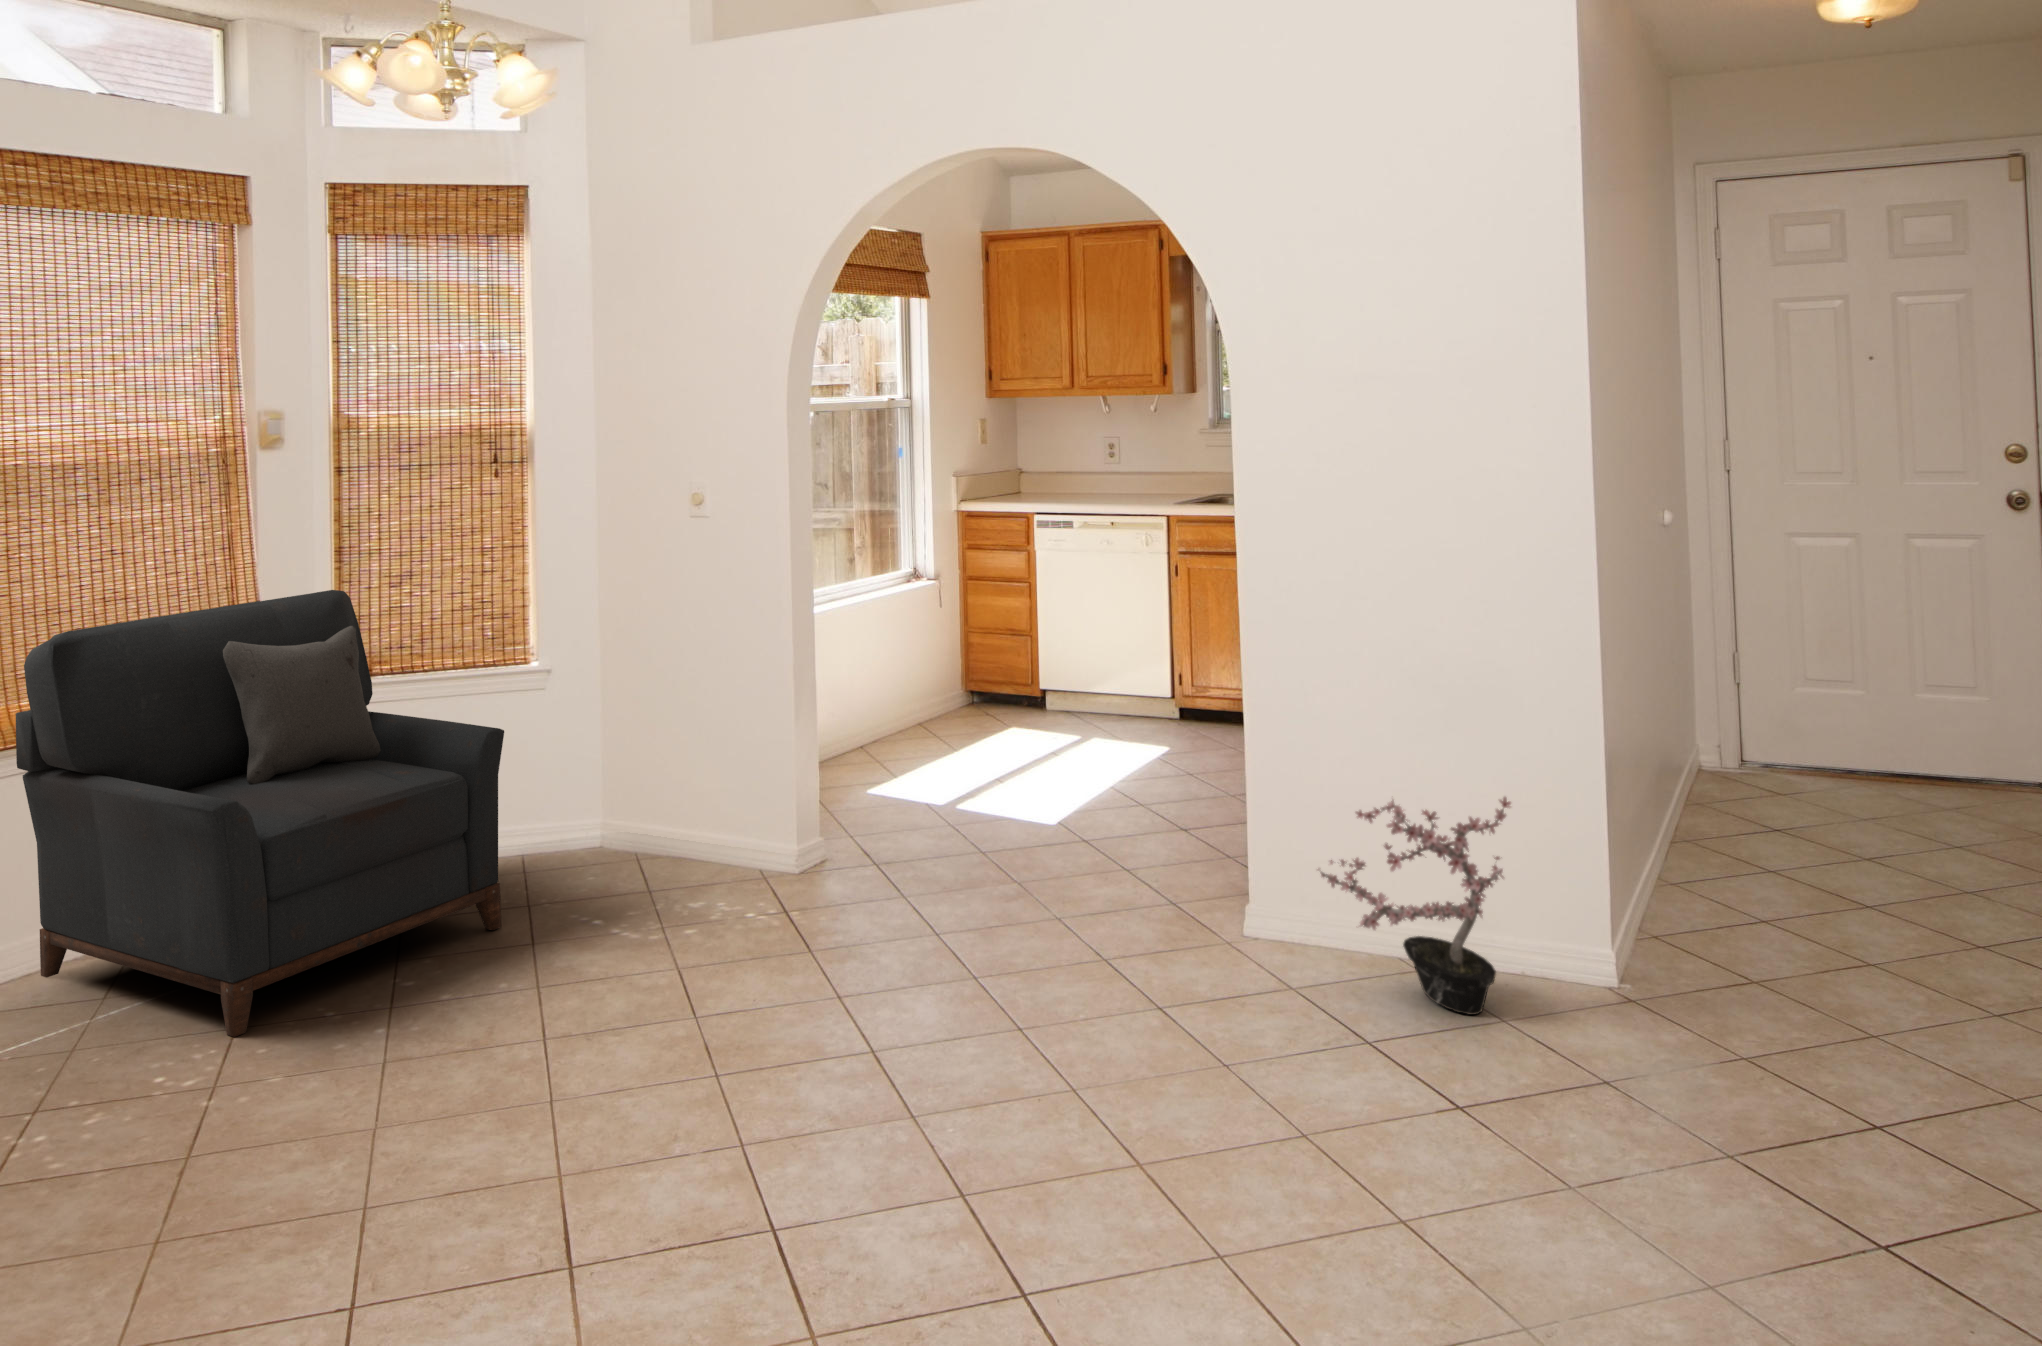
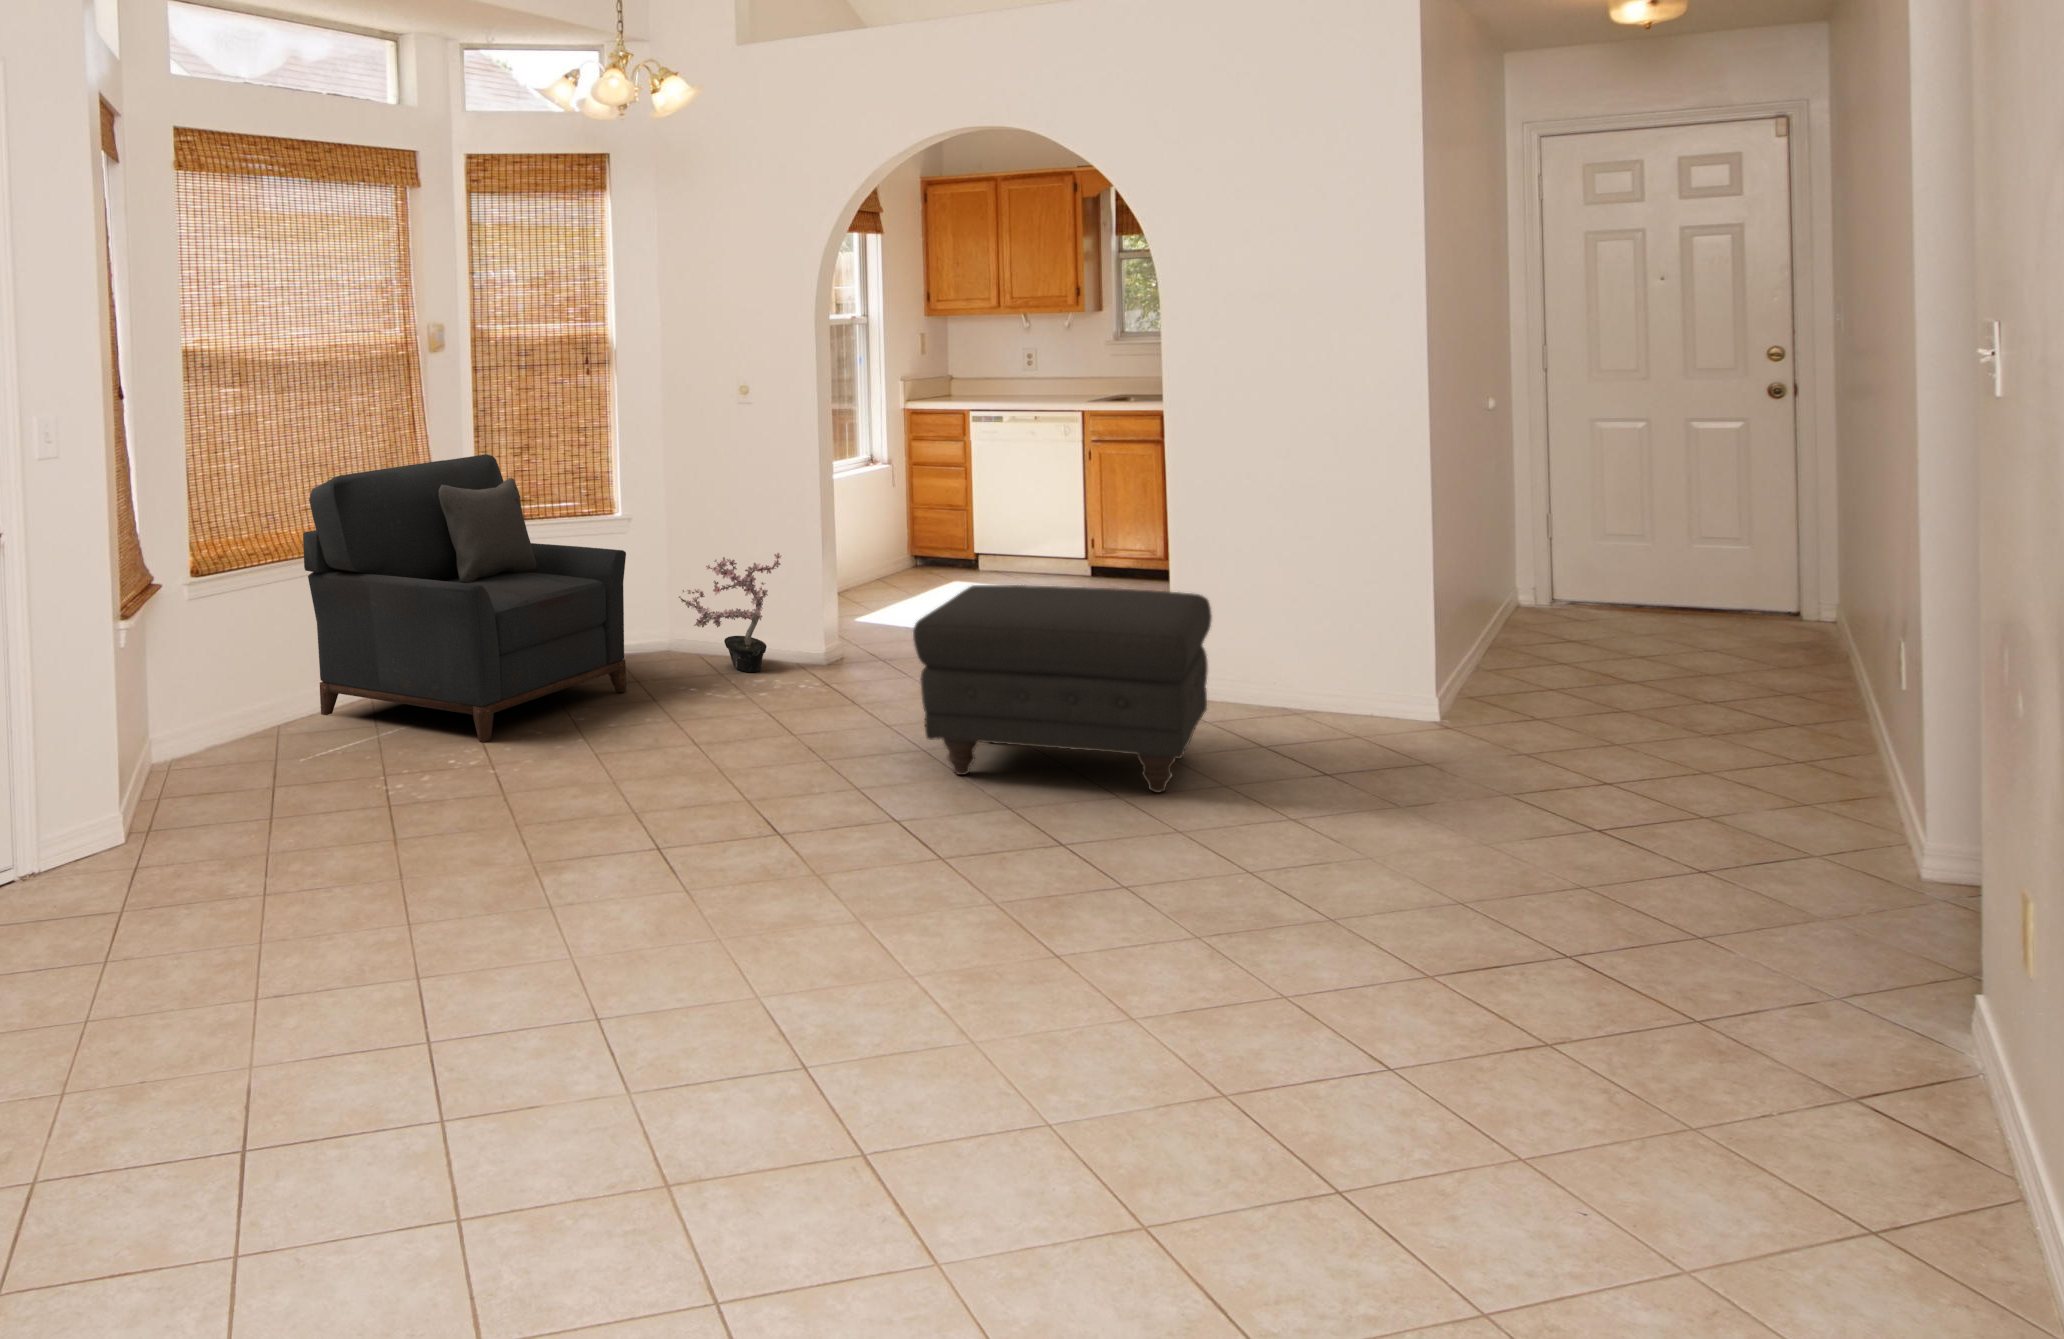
potted plant: present [1318,797,1511,1015] -> present [679,553,782,672]
ottoman: none [833,799,1290,1158] -> present [913,585,1212,793]

